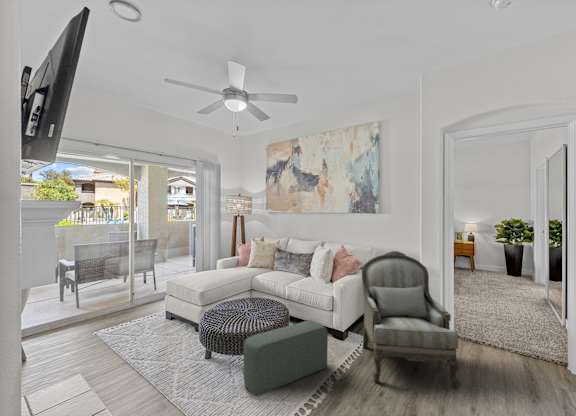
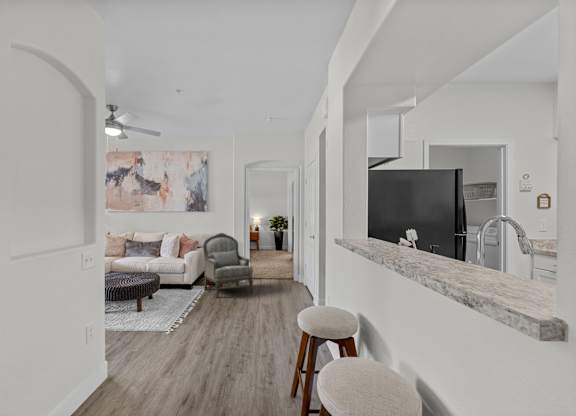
pouf: present [244,320,328,396] -> none [147,275,190,312]

